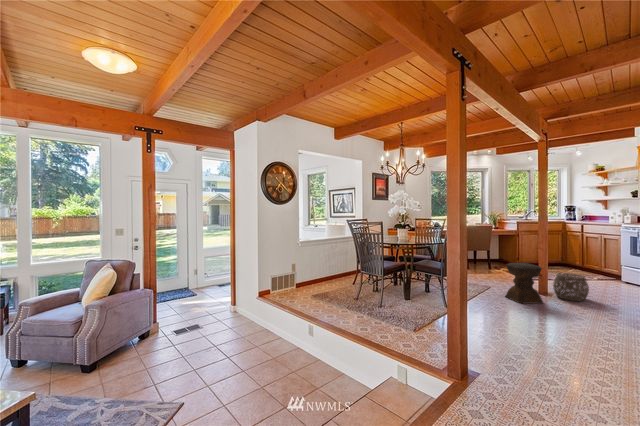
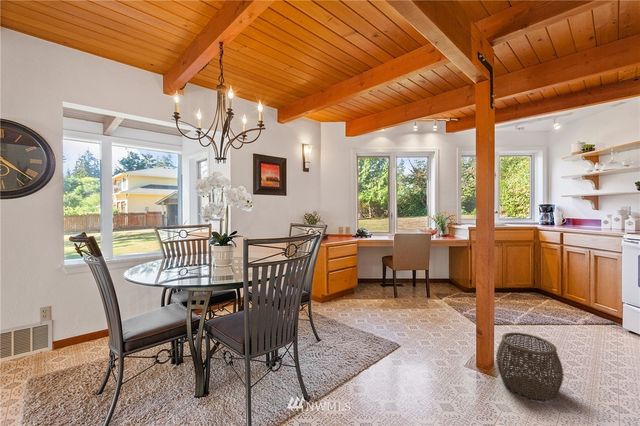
stool: present [505,263,543,304] -> none [404,314,470,408]

